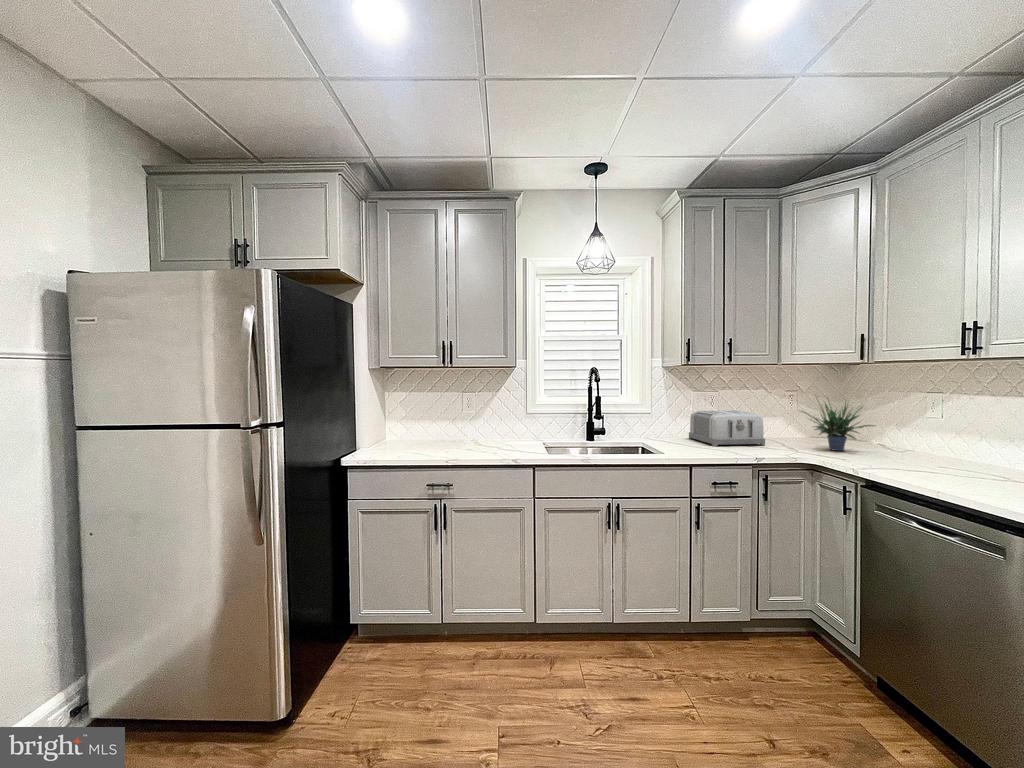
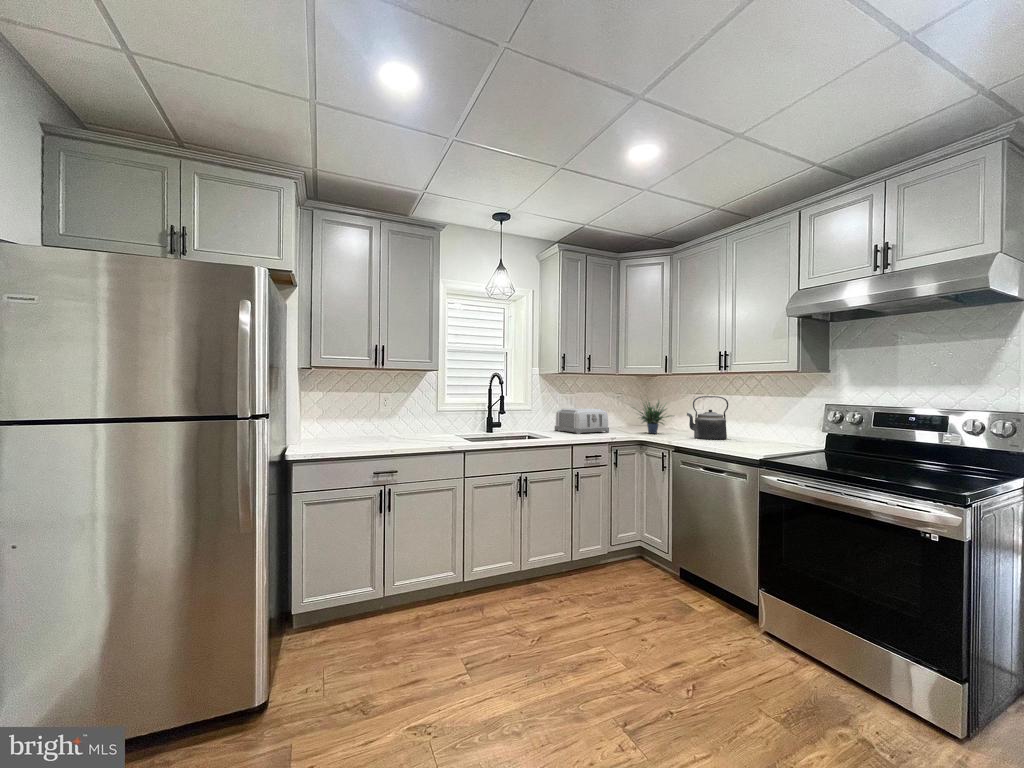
kettle: none [890,399,975,471] -> present [687,396,728,440]

